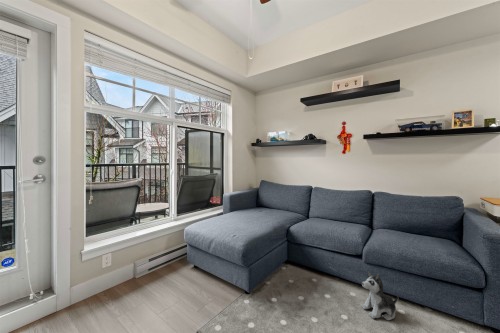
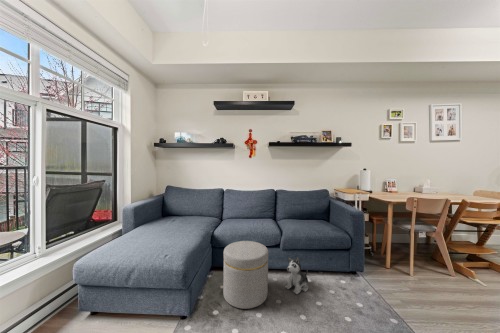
ottoman: none [287,240,337,310] -> present [223,241,268,309]

